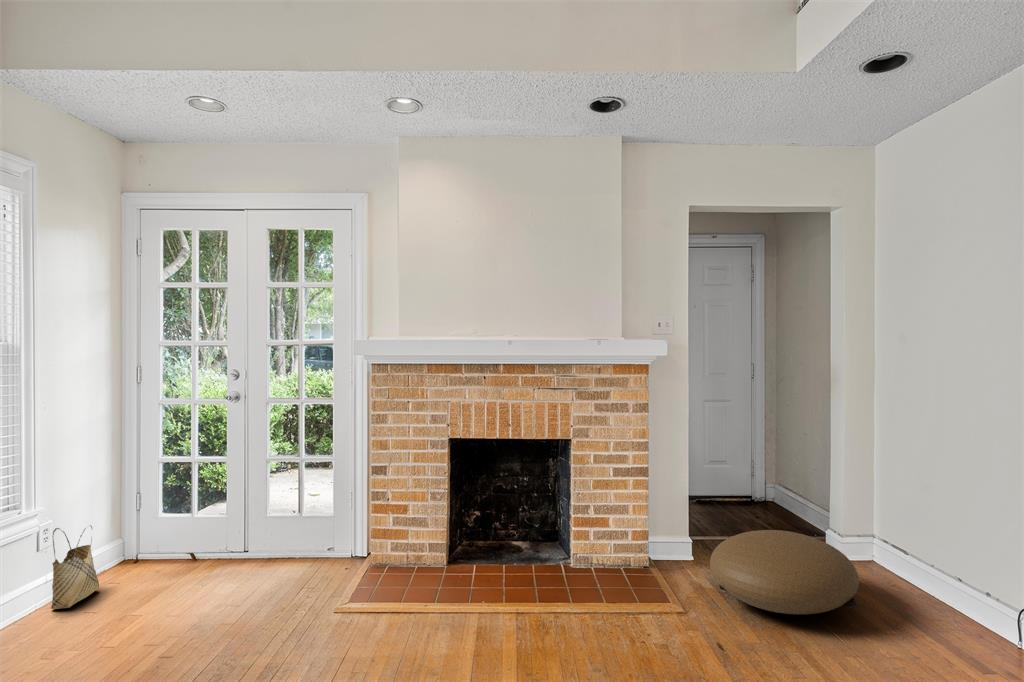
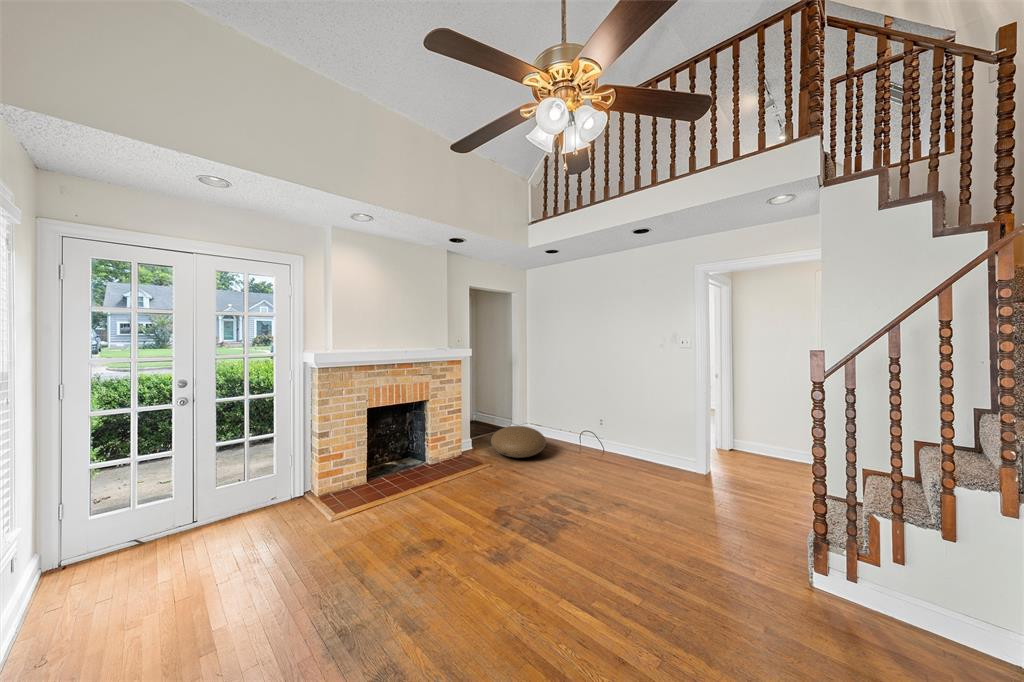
woven basket: present [51,525,99,609] -> none [41,534,88,621]

